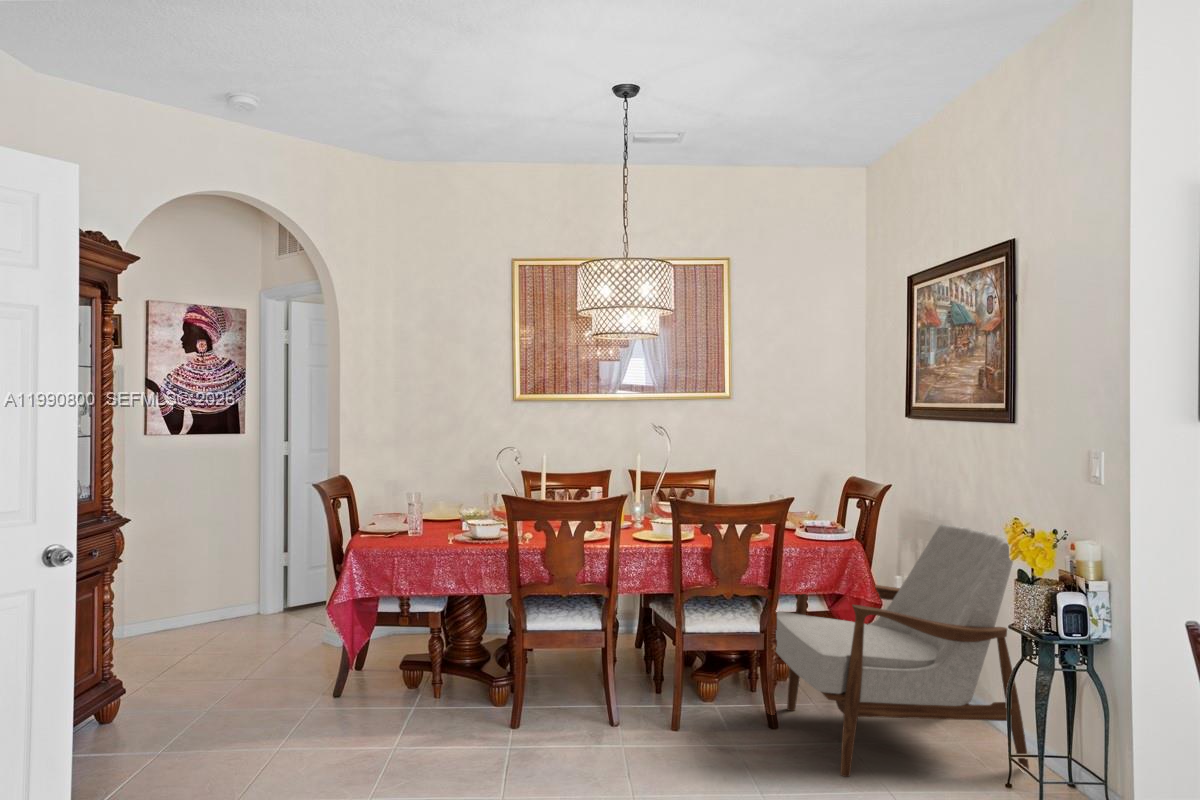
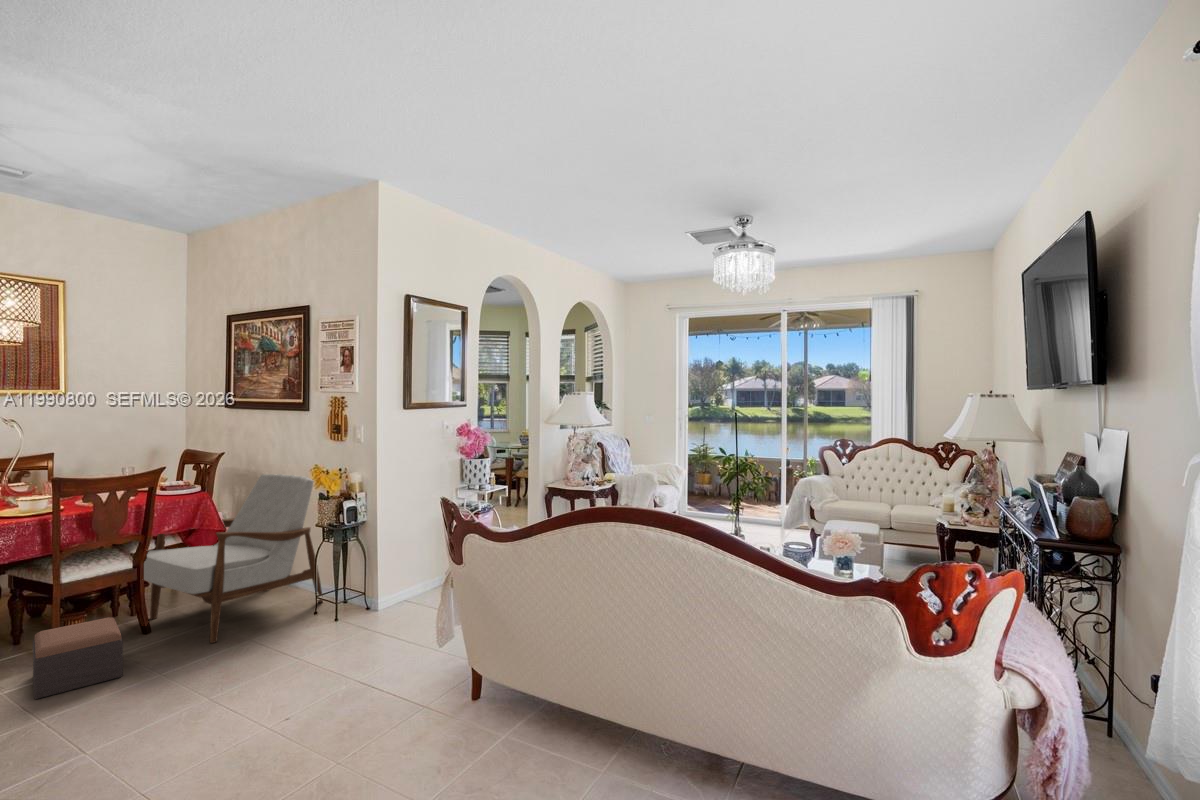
footstool: none [640,686,733,781] -> present [33,617,123,699]

